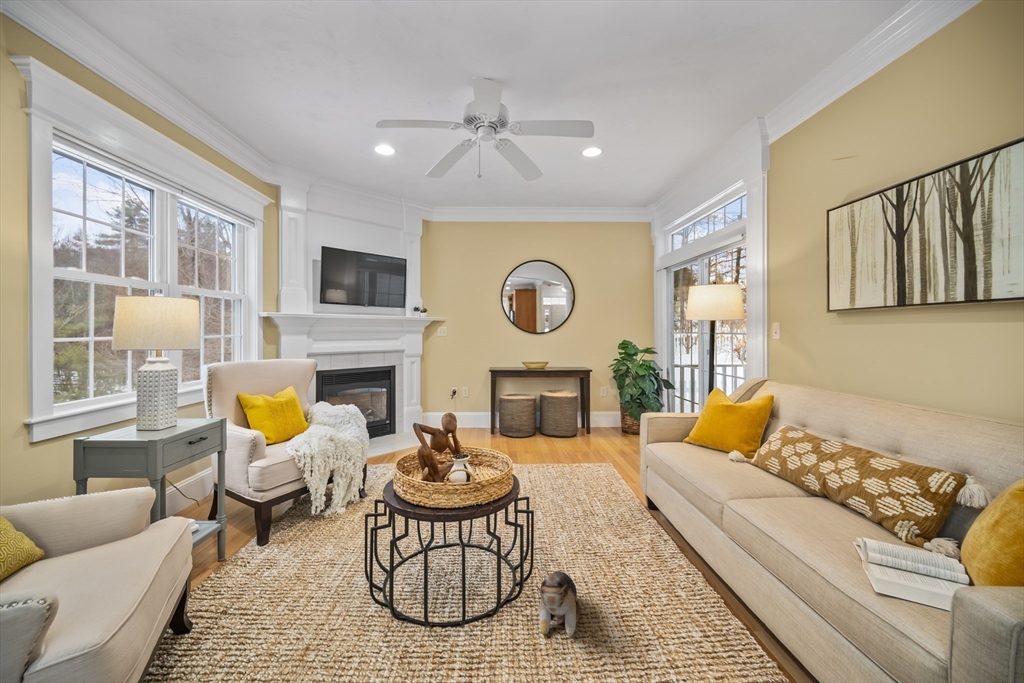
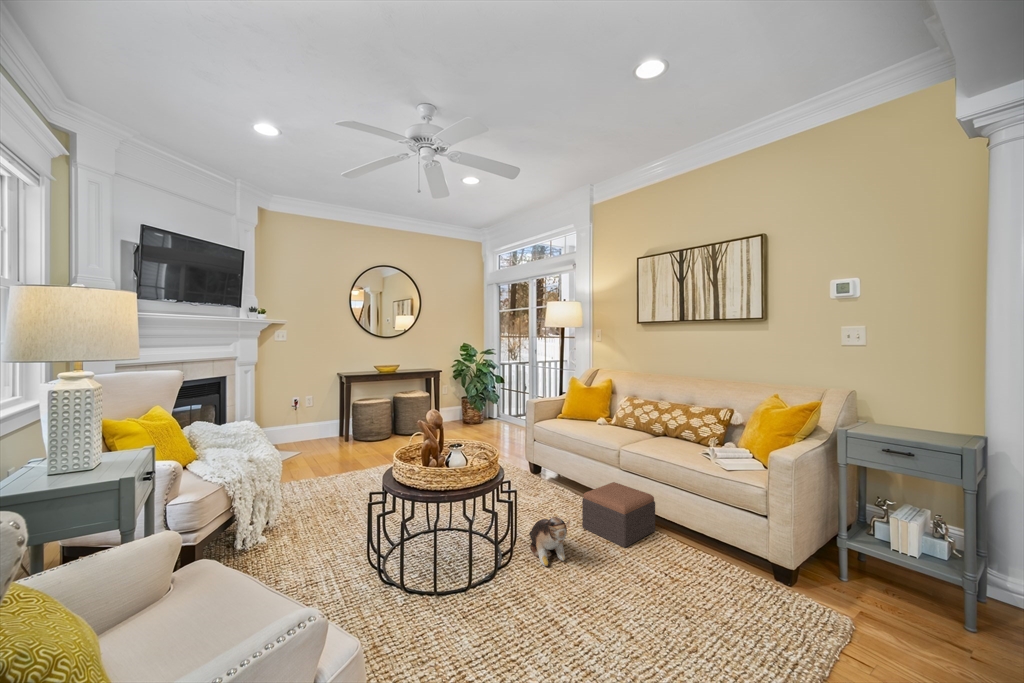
footstool: none [640,549,754,653] -> present [582,482,655,548]

